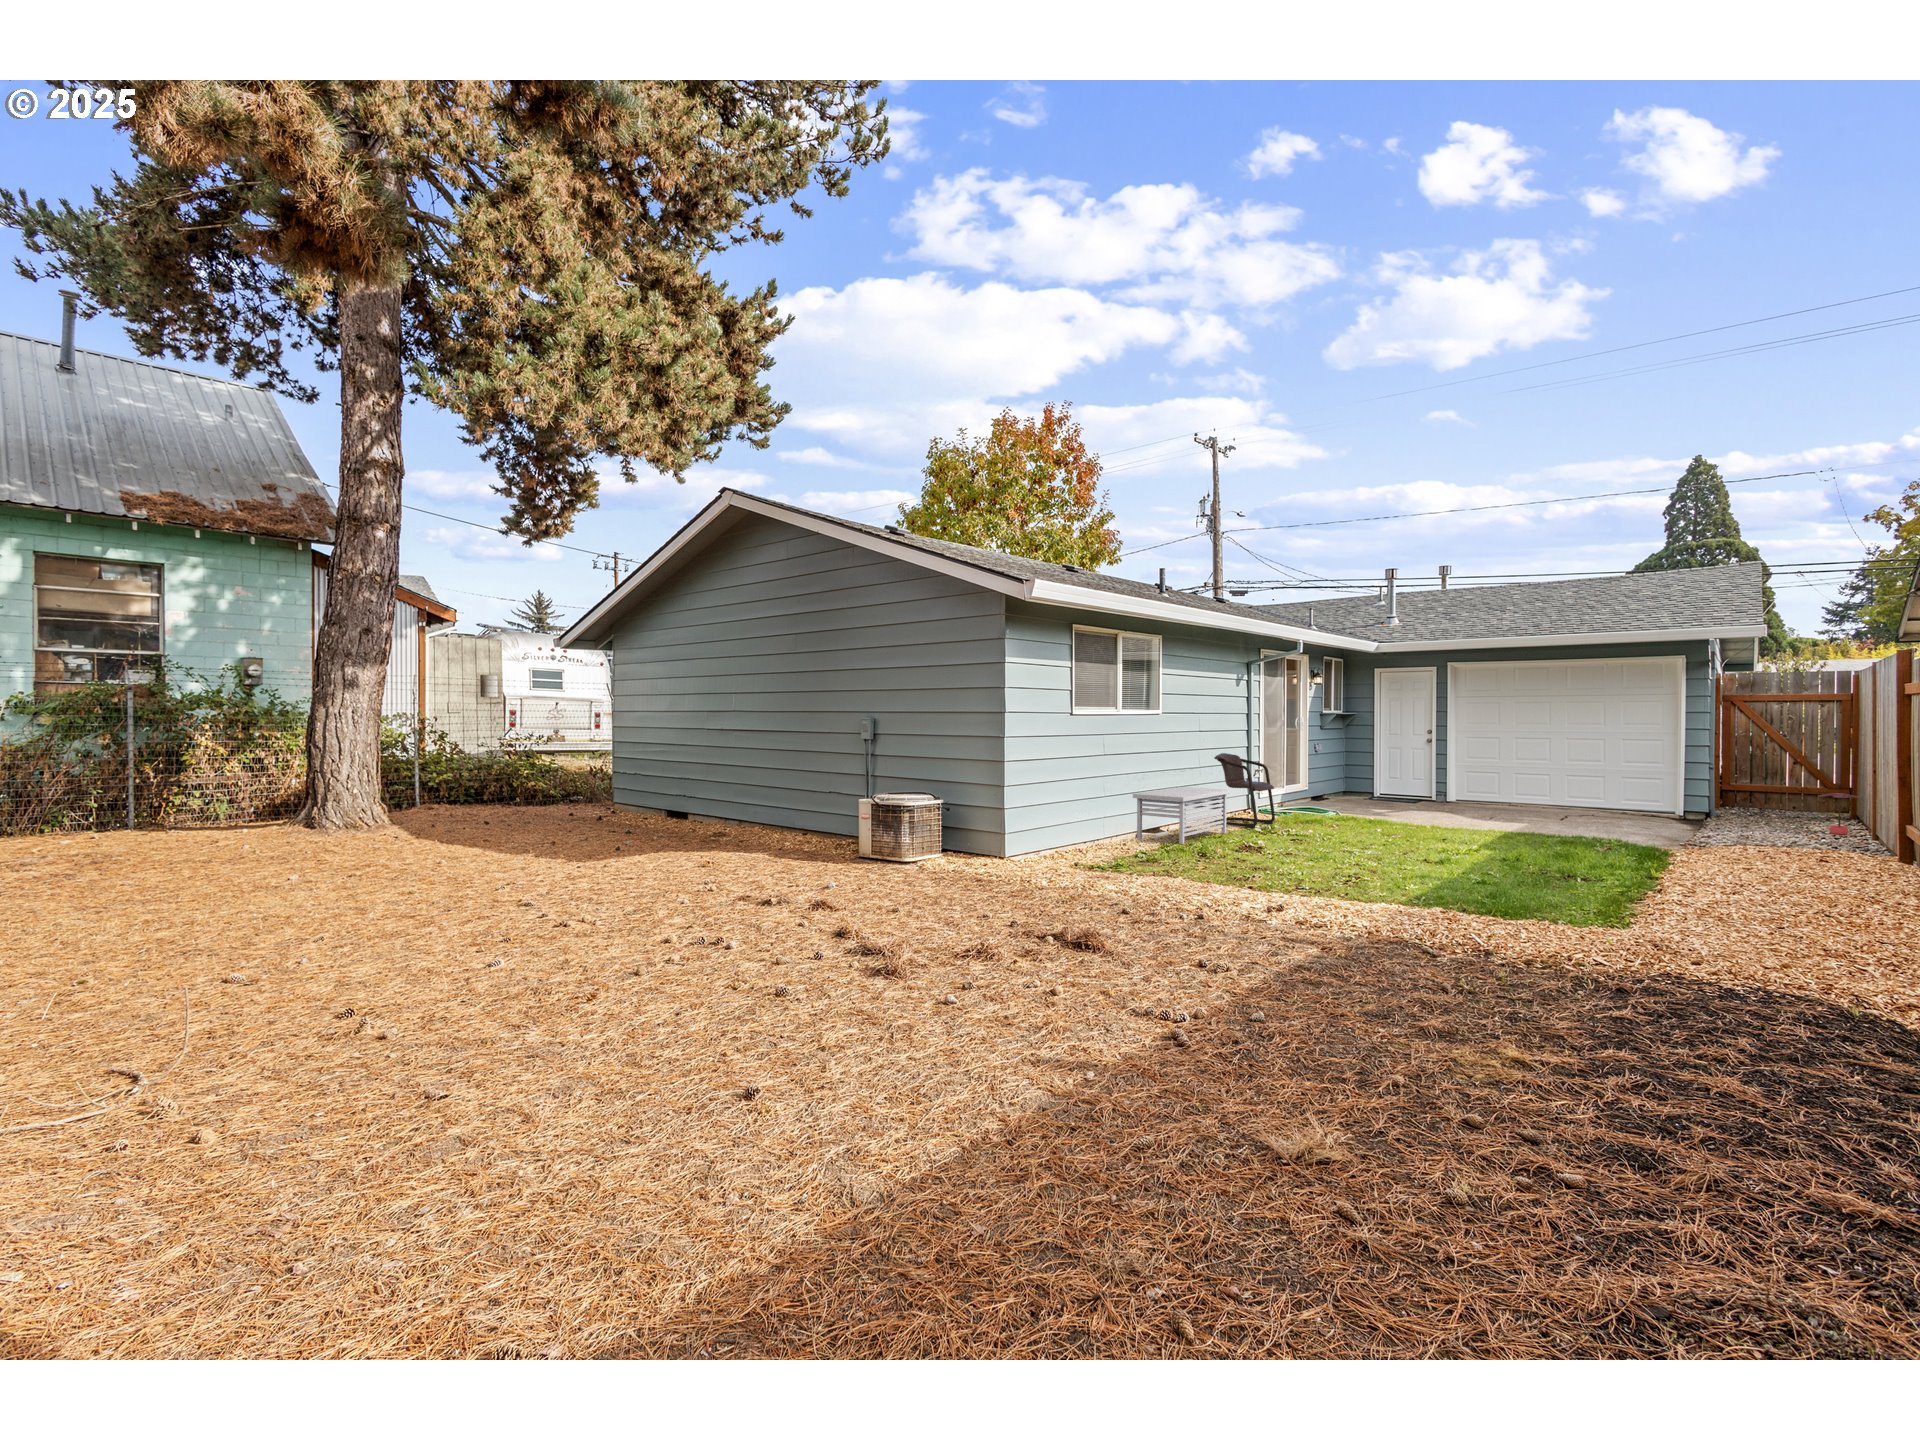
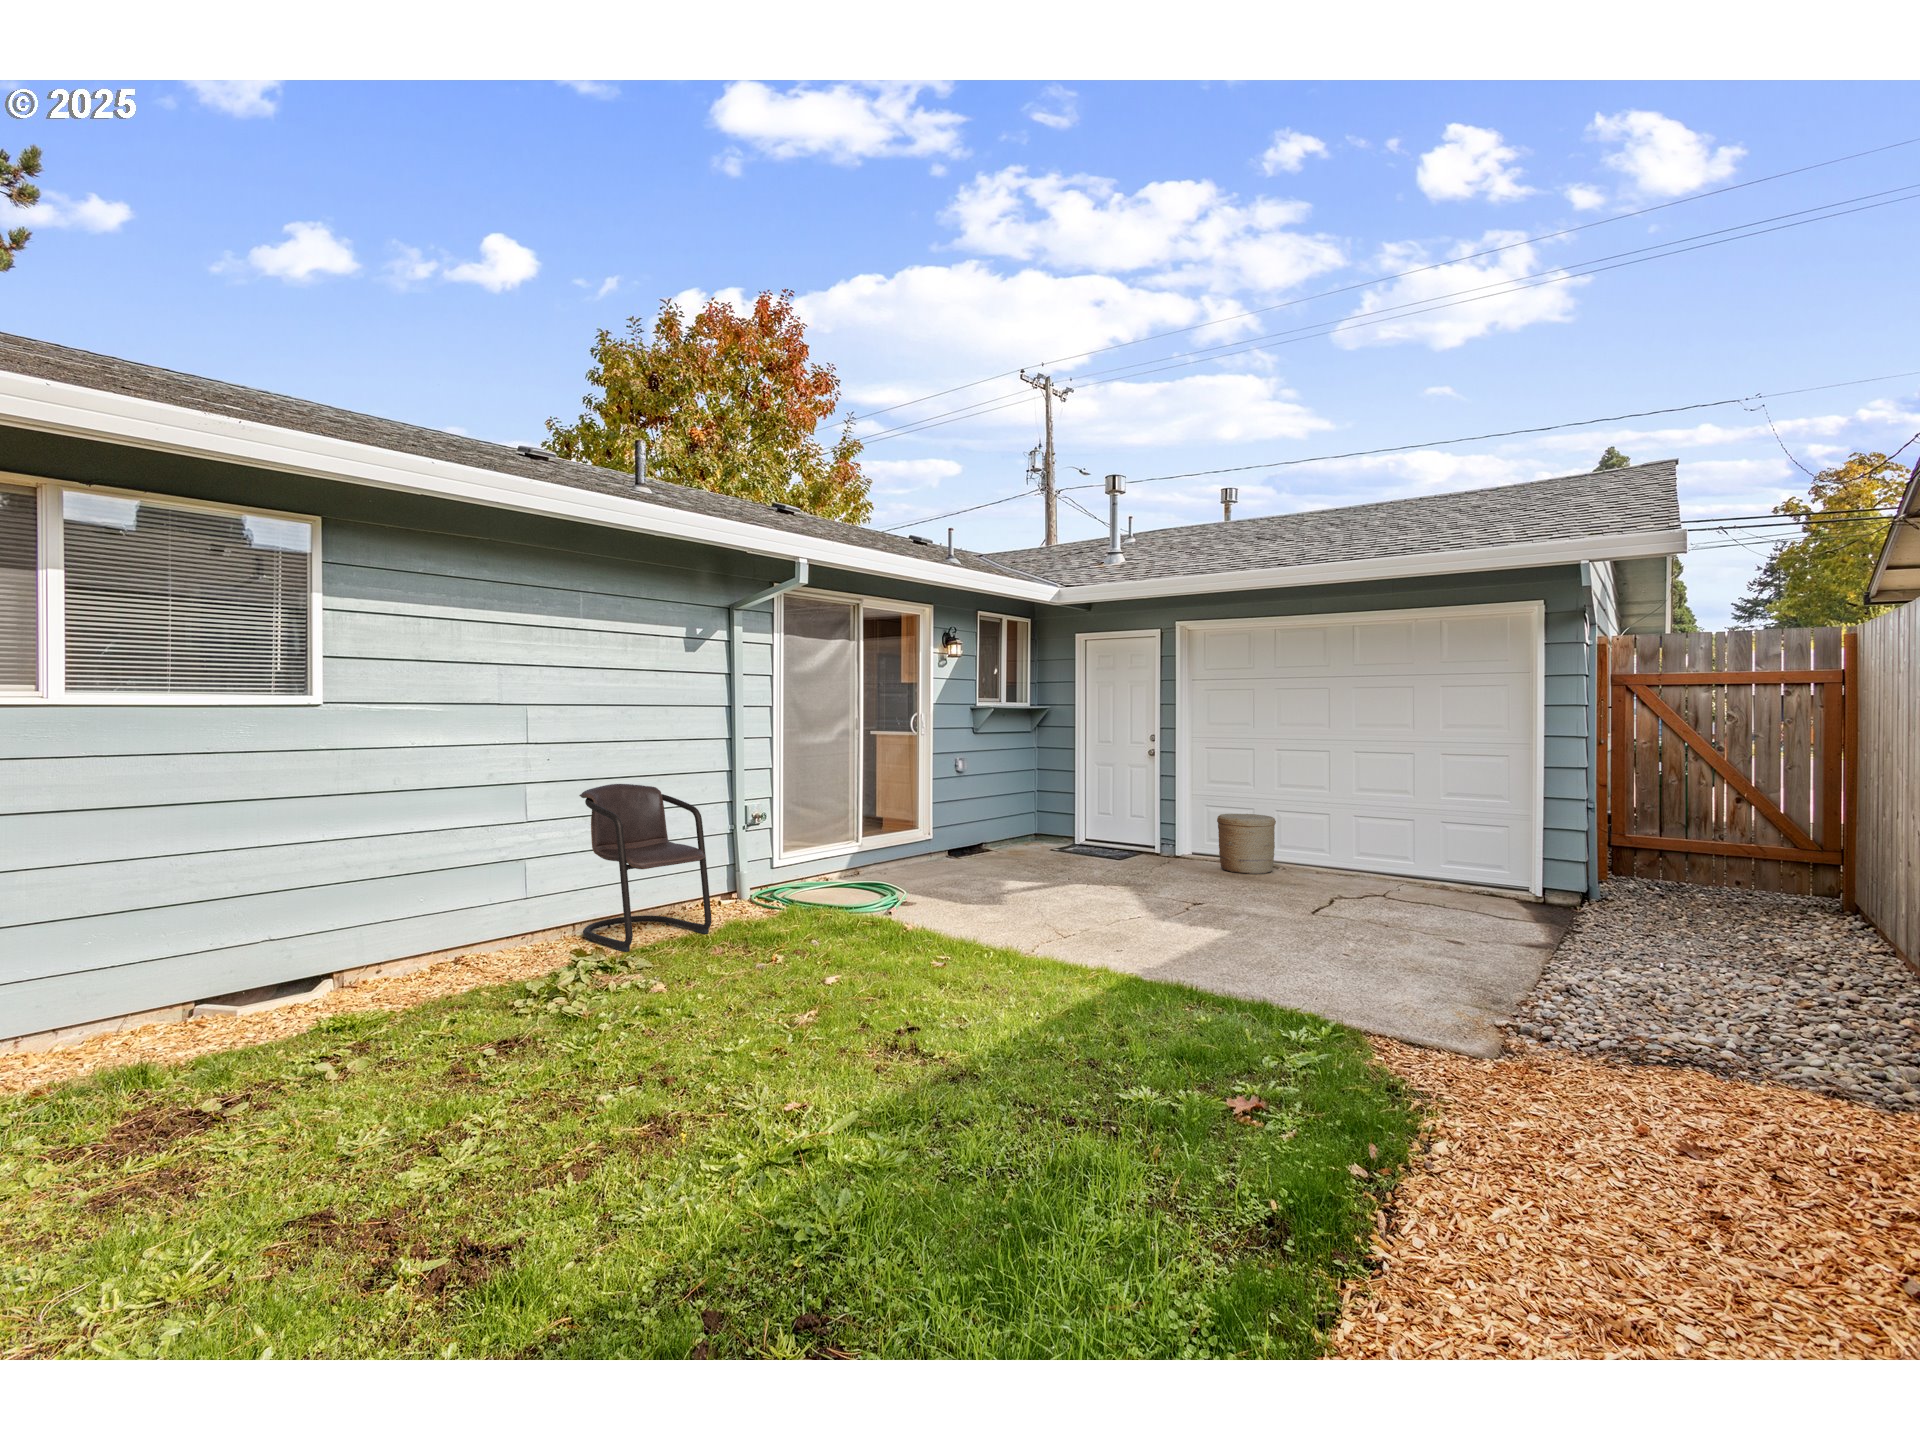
woven basket: none [1481,775,1518,808] -> present [1217,814,1276,874]
storage bench: present [1133,787,1229,844] -> none [171,863,506,1039]
potted plant: present [1819,793,1862,835] -> none [1797,868,1889,957]

